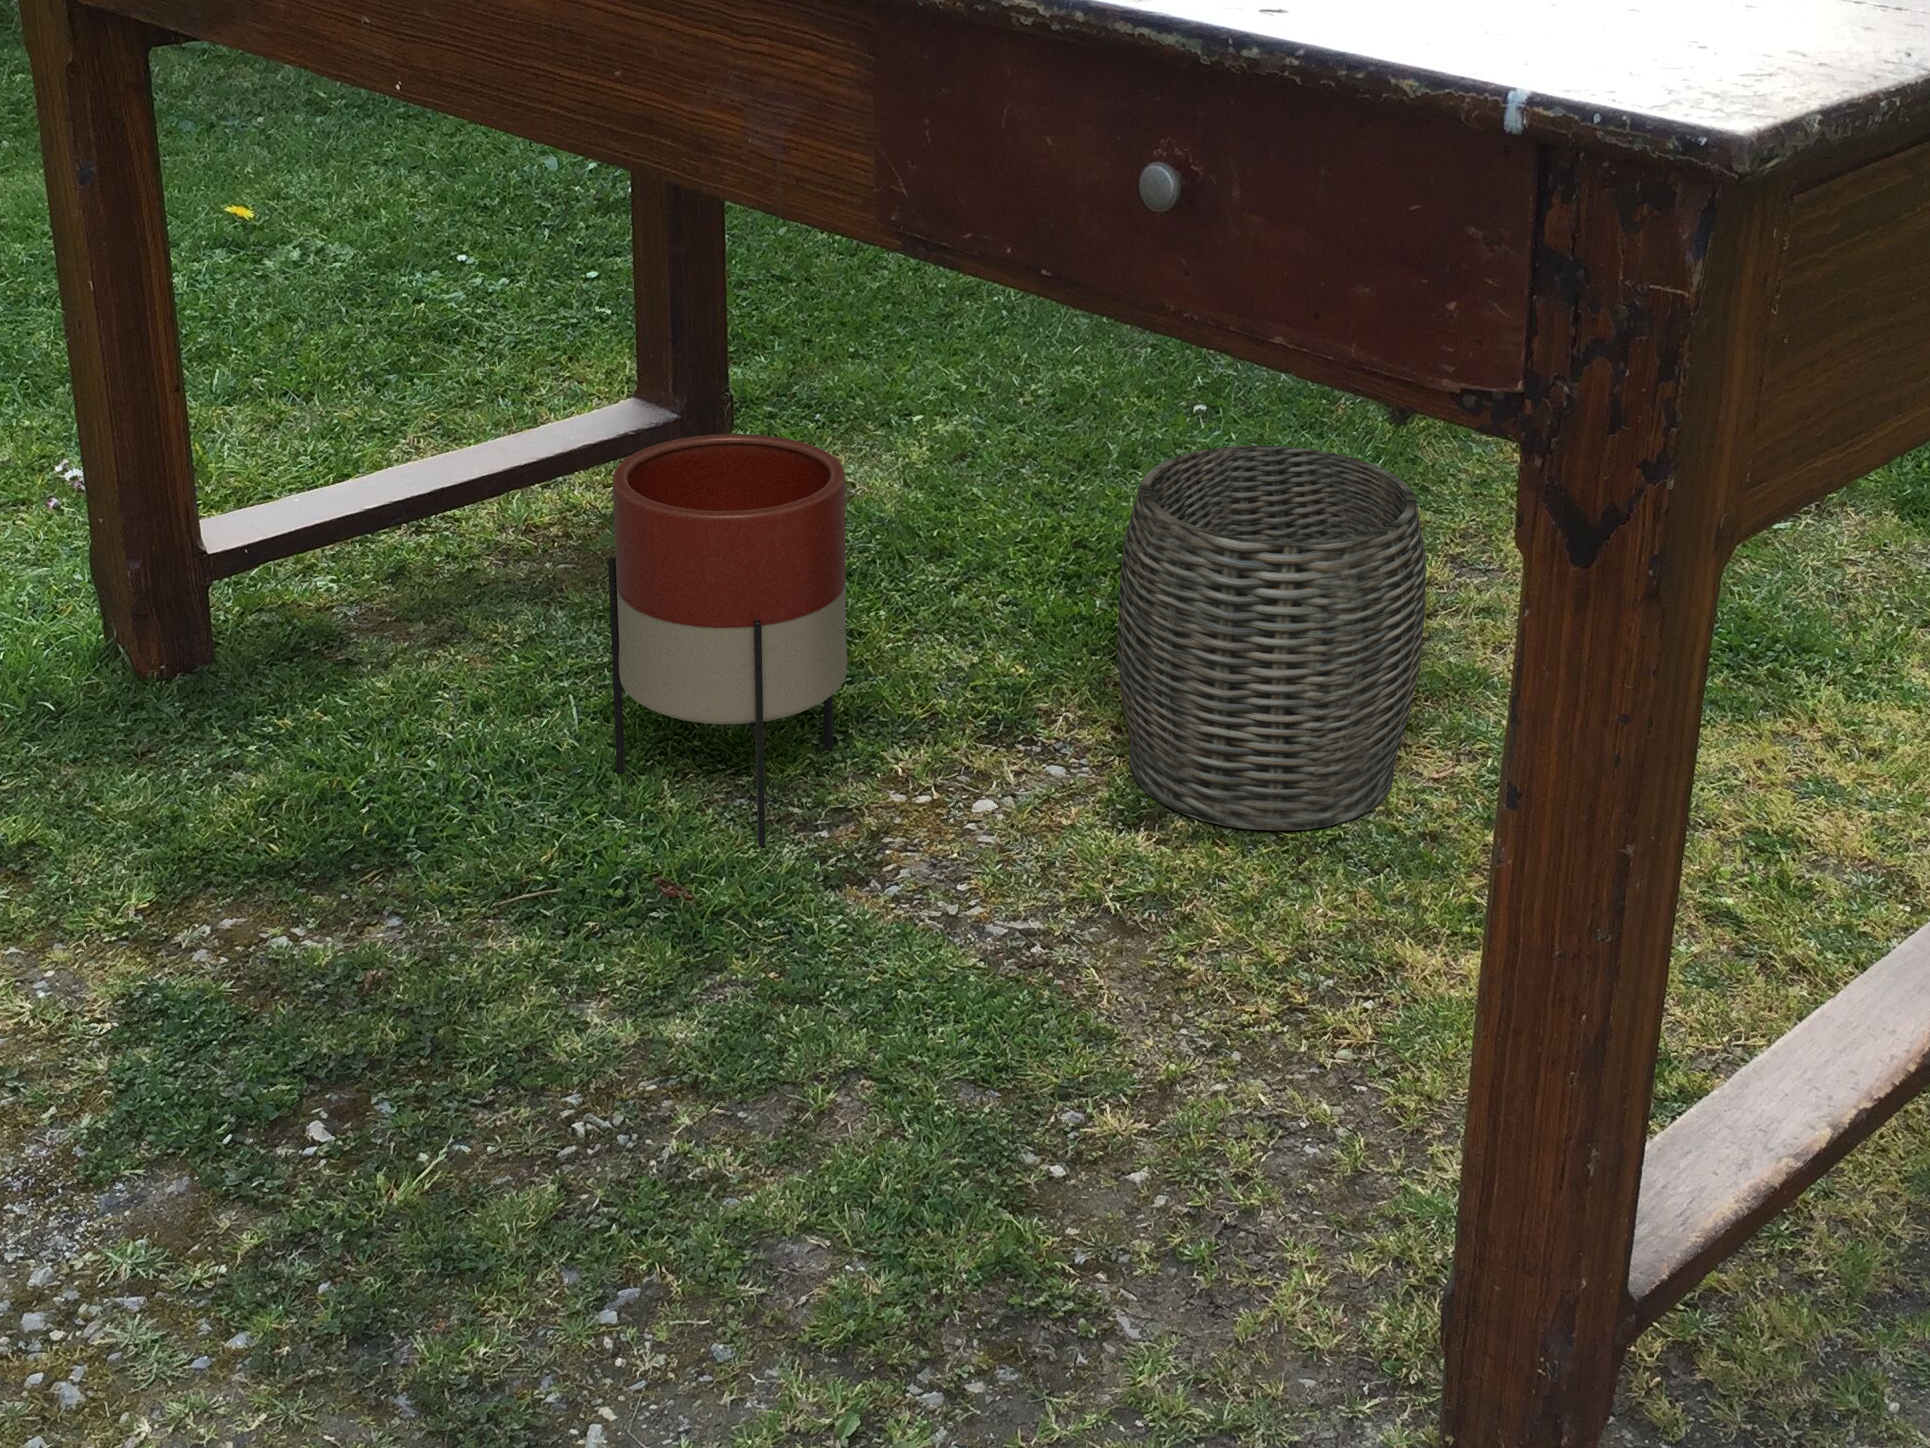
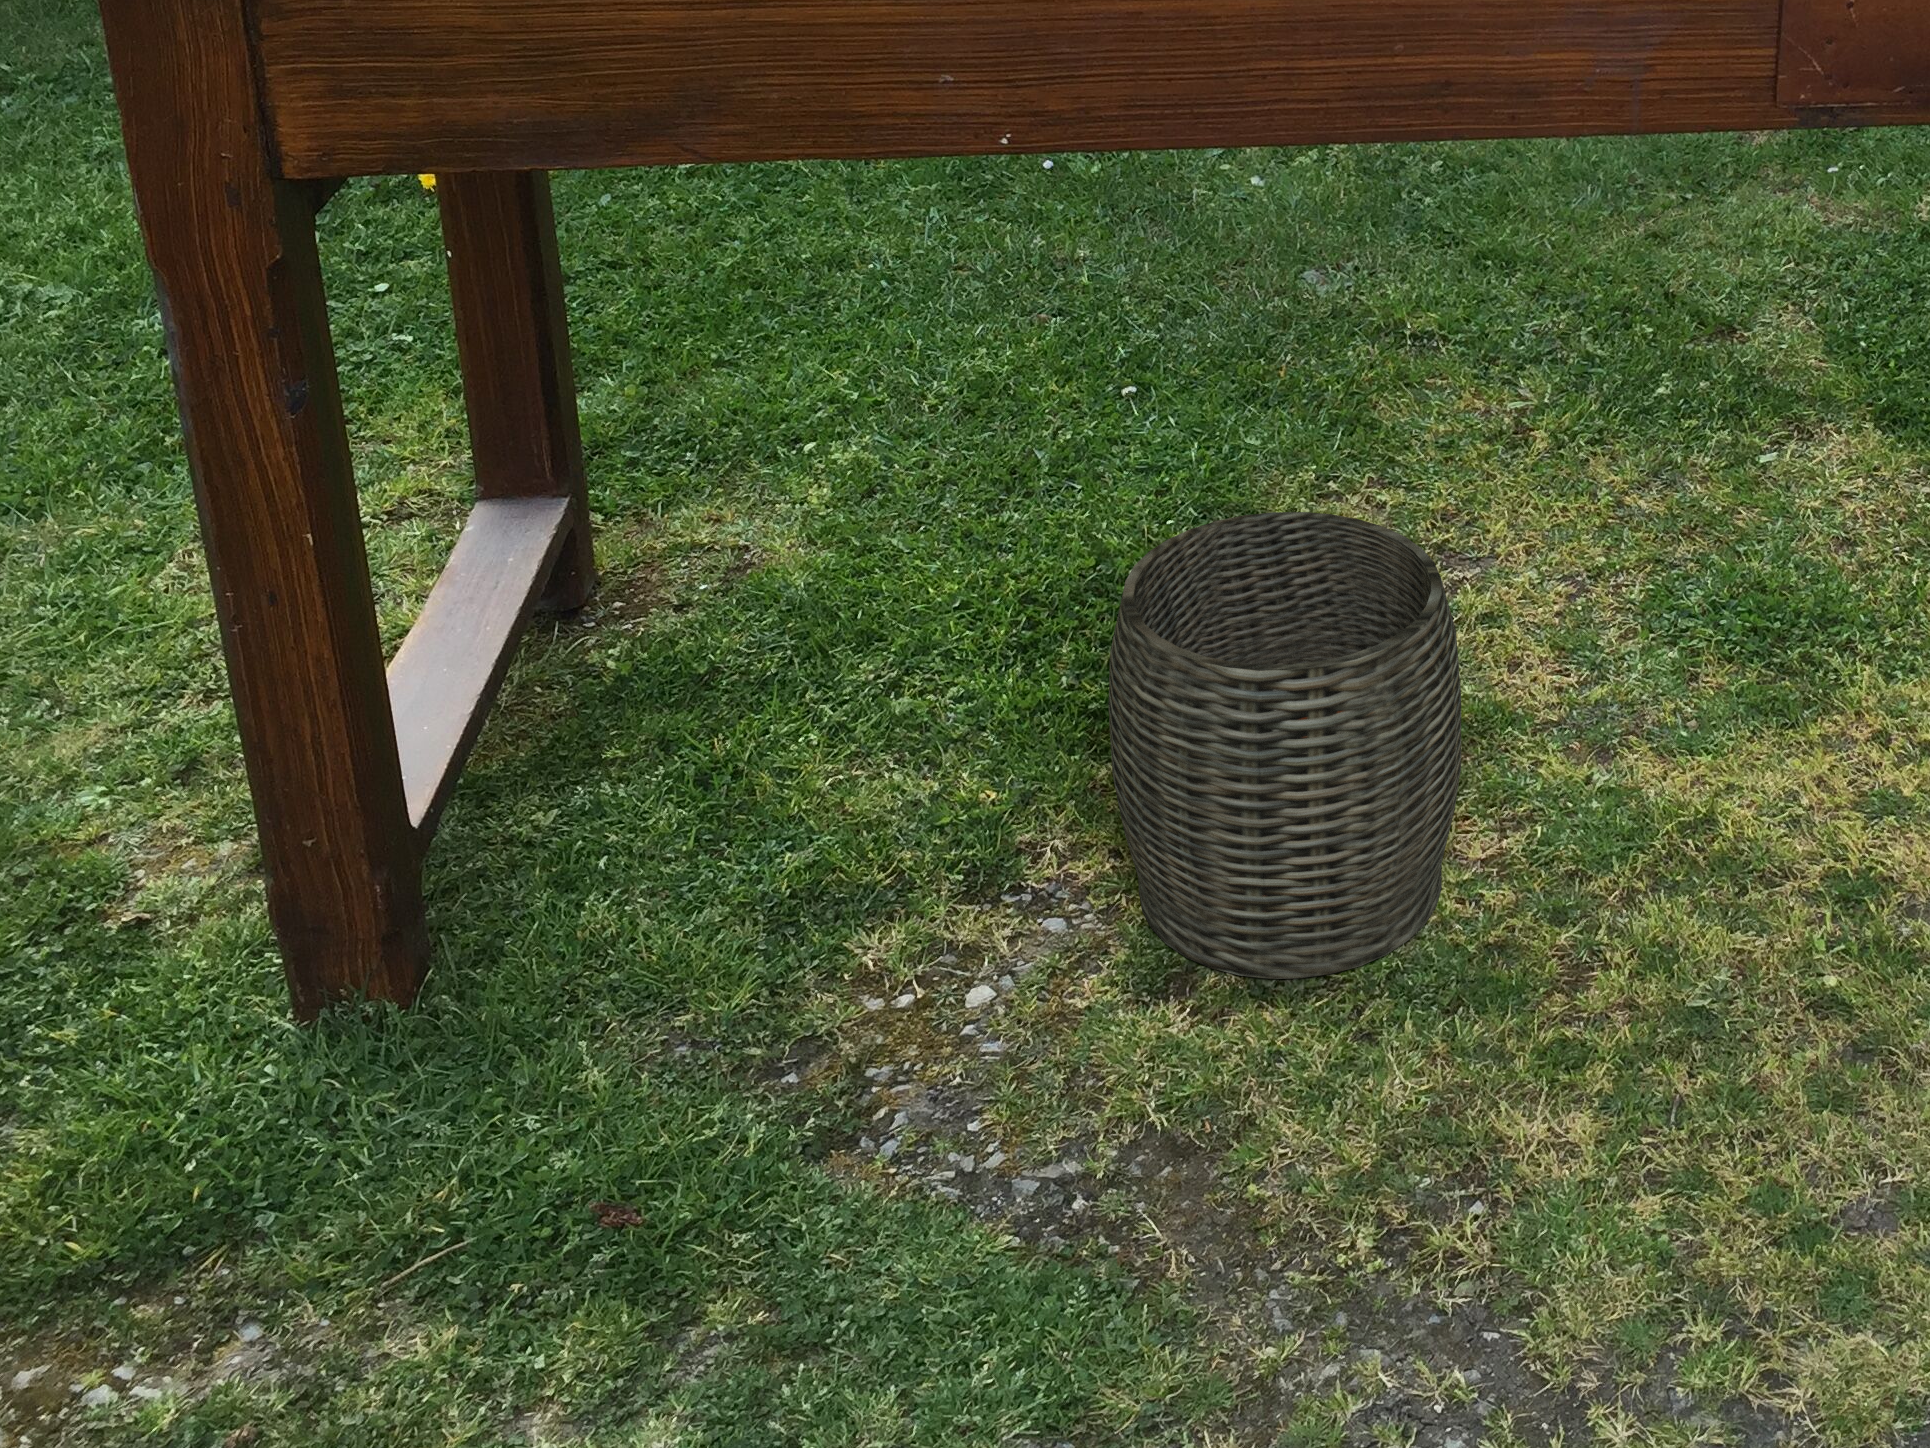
planter: present [608,434,847,846] -> none [467,605,793,1121]

